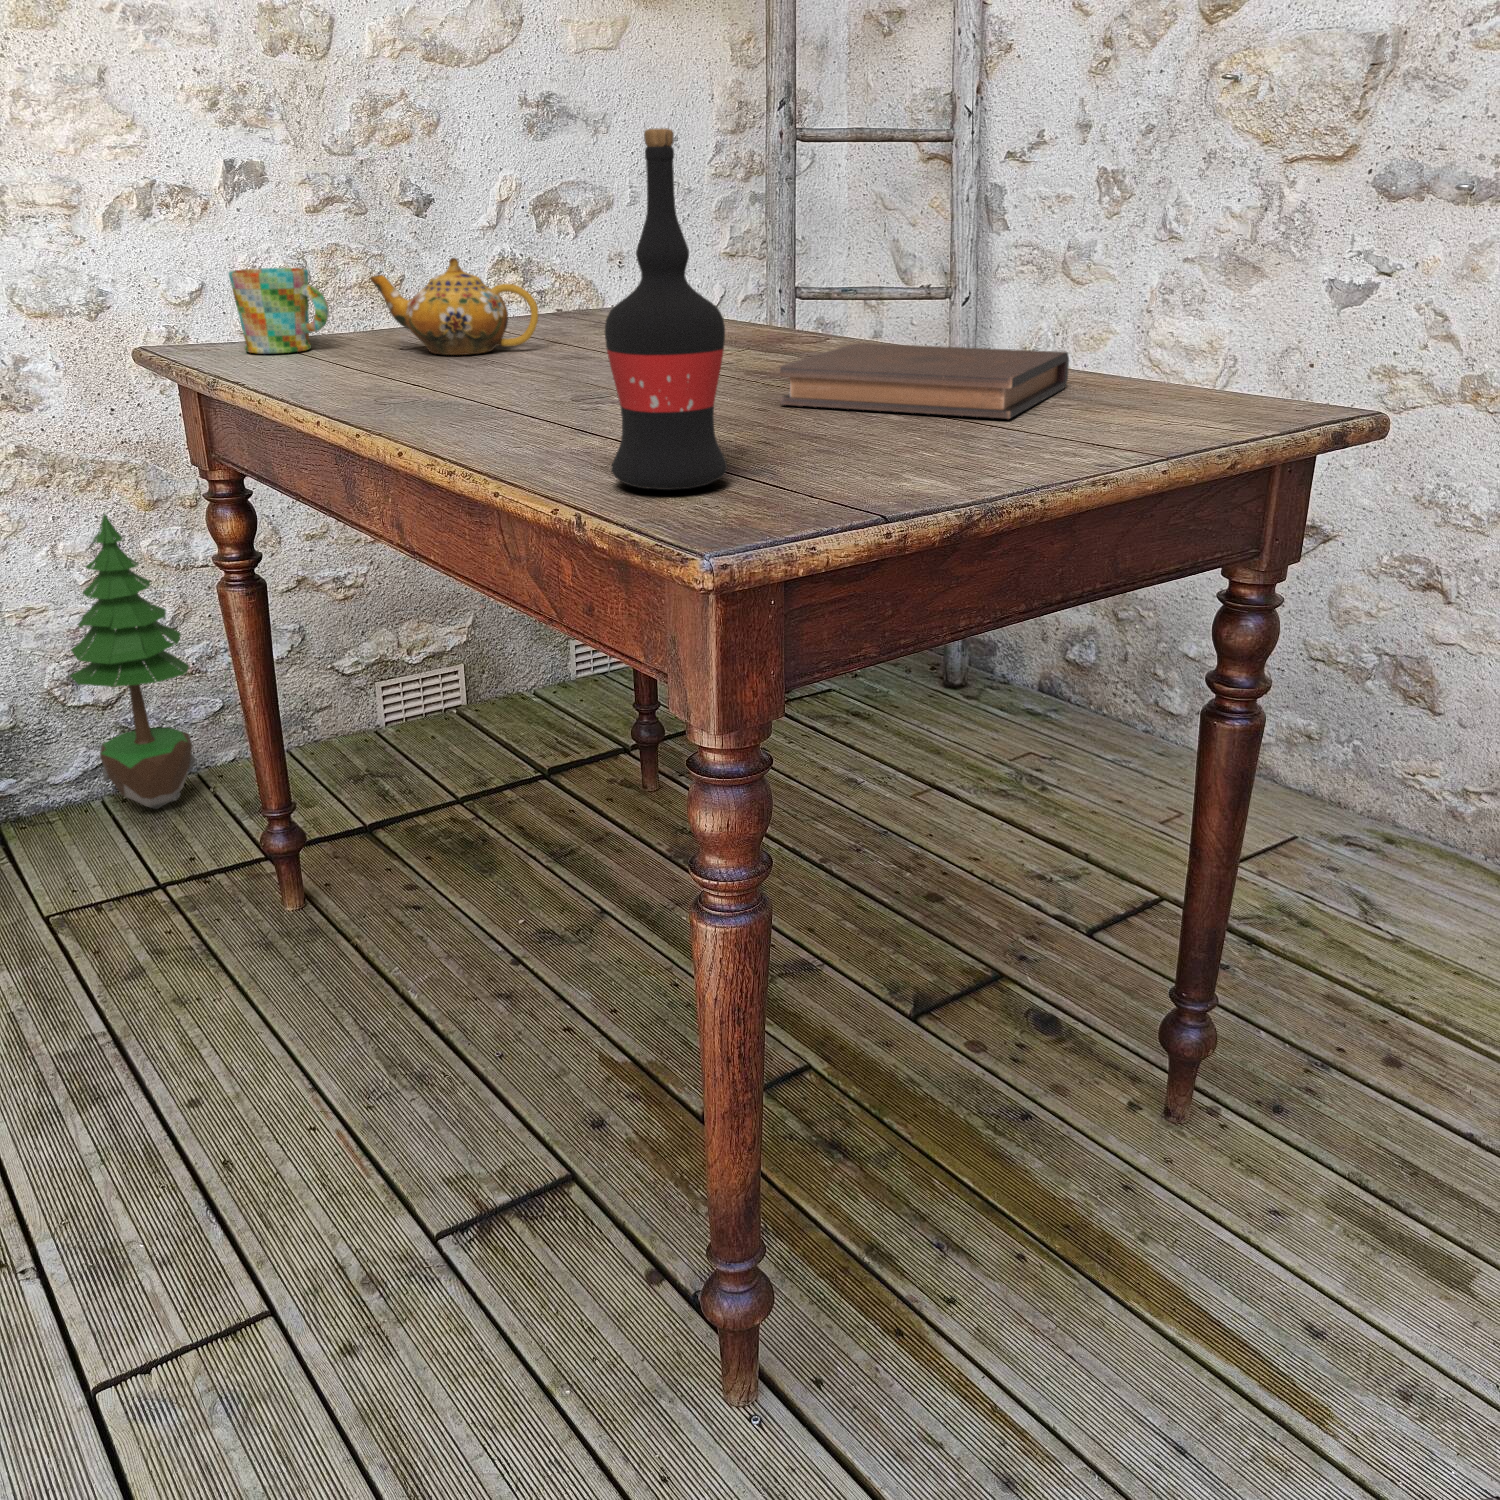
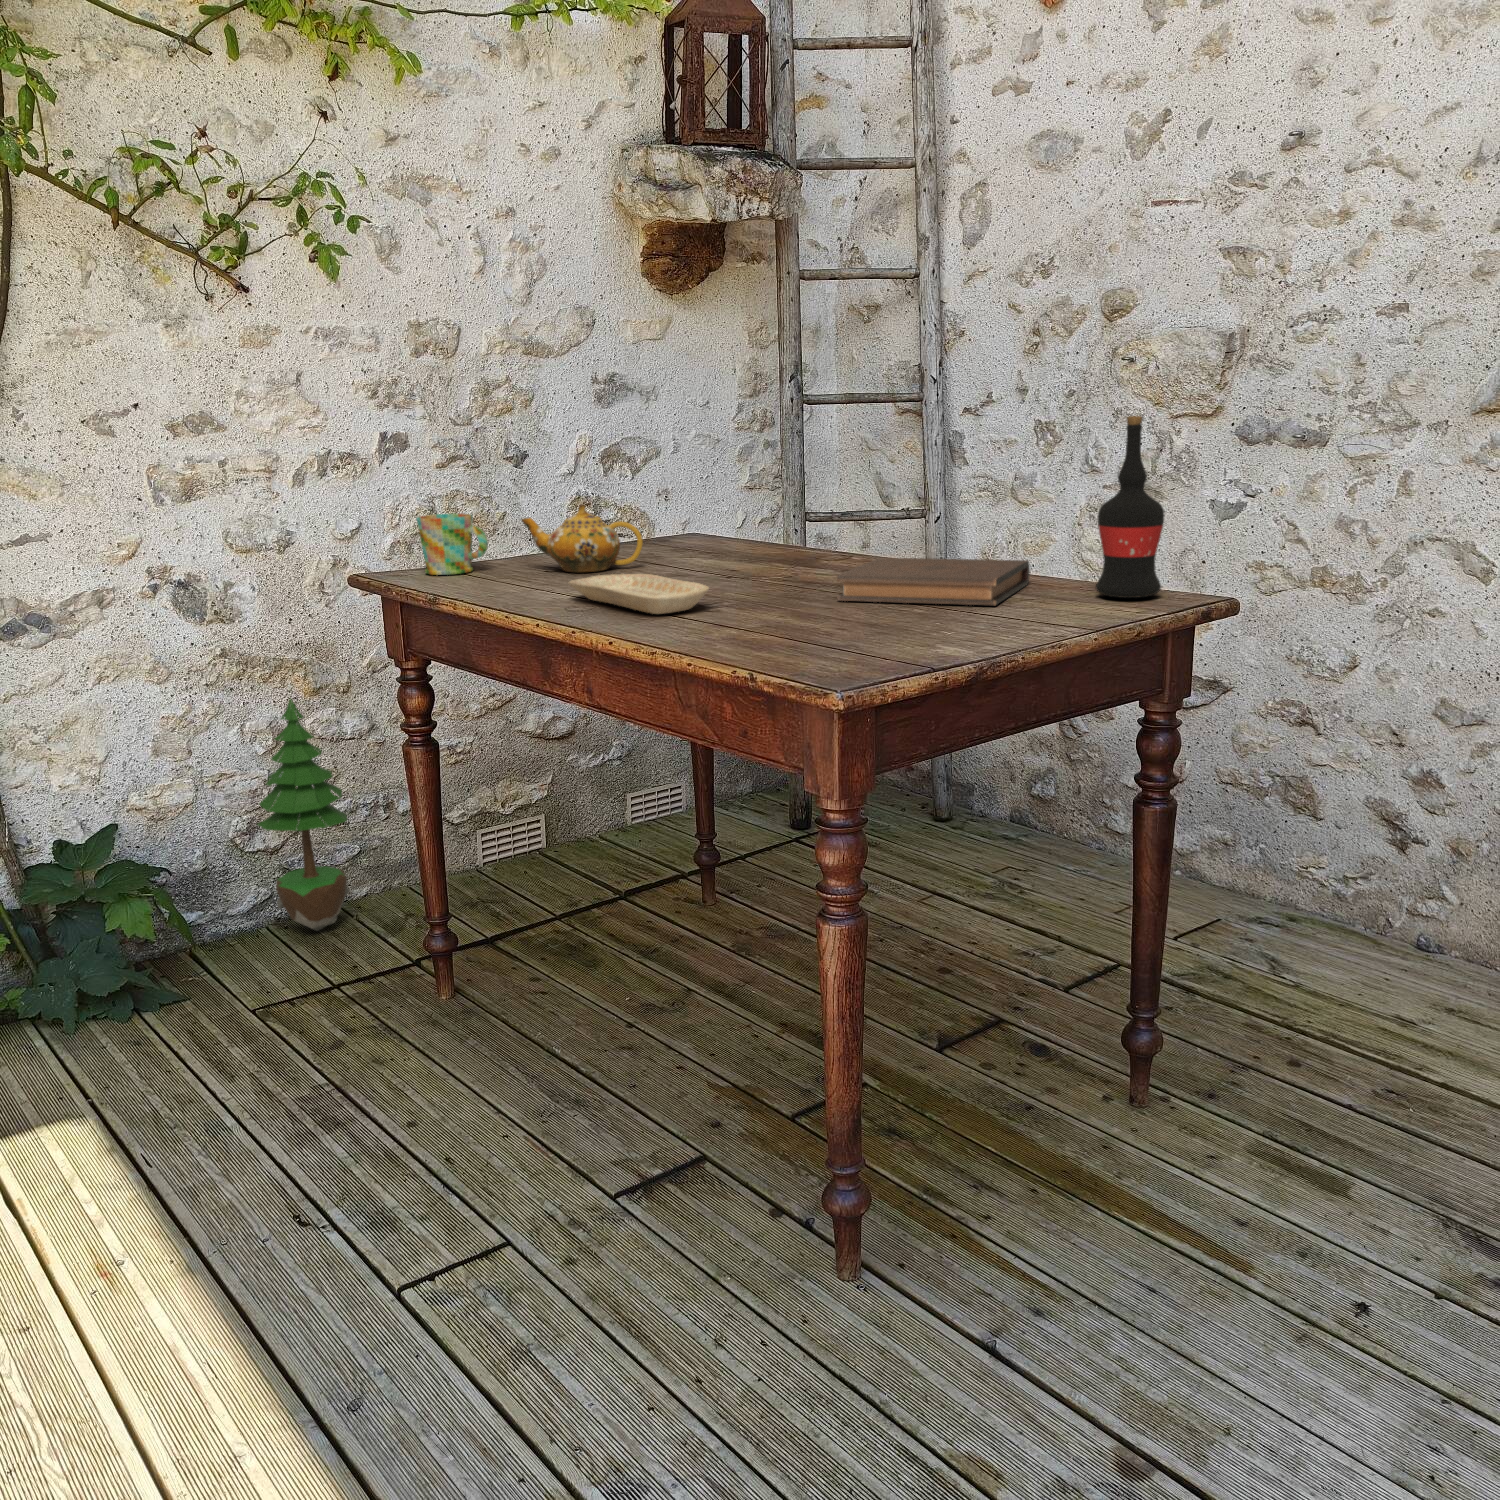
wine bottle: present [605,128,727,490] -> present [1096,416,1164,598]
tray: none [399,357,588,418] -> present [569,574,709,614]

